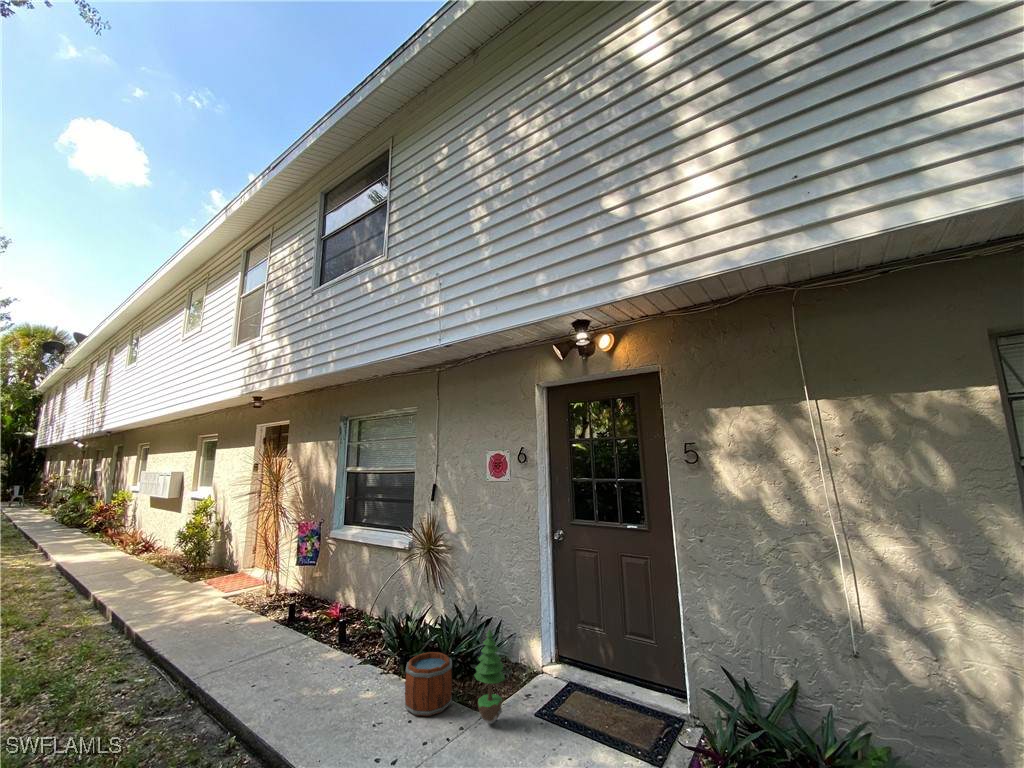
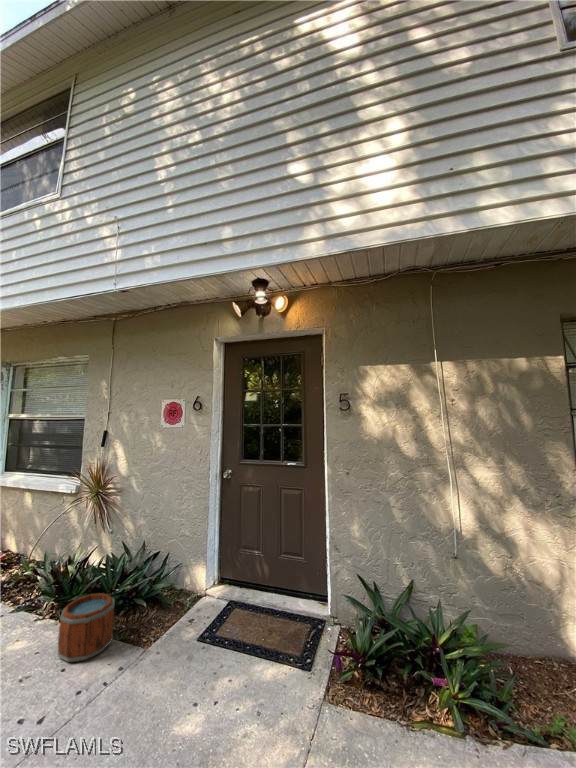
potted tree: present [474,629,505,724] -> none [137,565,170,656]

